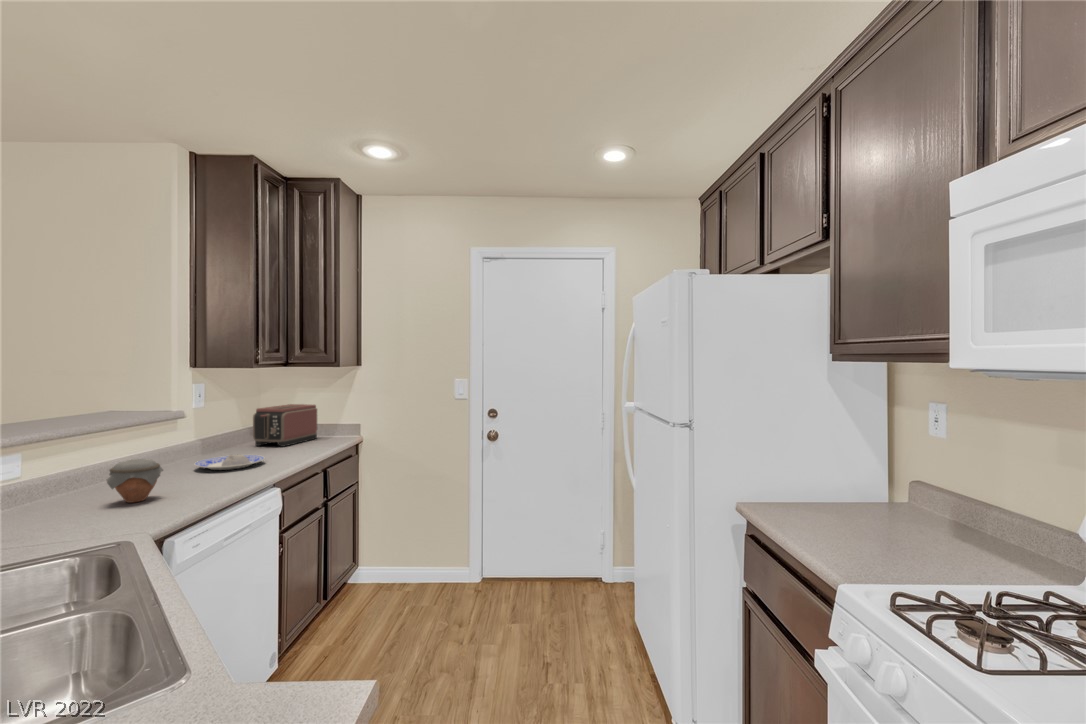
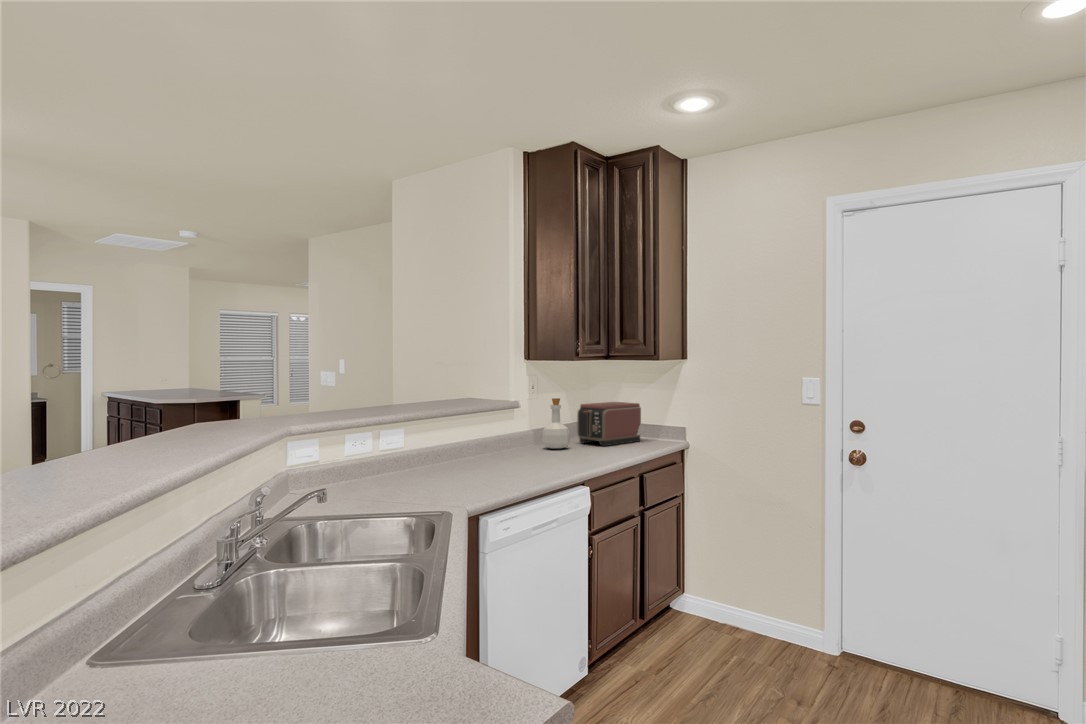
bottle: none [215,404,248,454] -> present [542,398,570,449]
plate: present [194,454,265,470] -> none [520,448,581,462]
jar: present [106,459,163,503] -> none [445,442,488,481]

